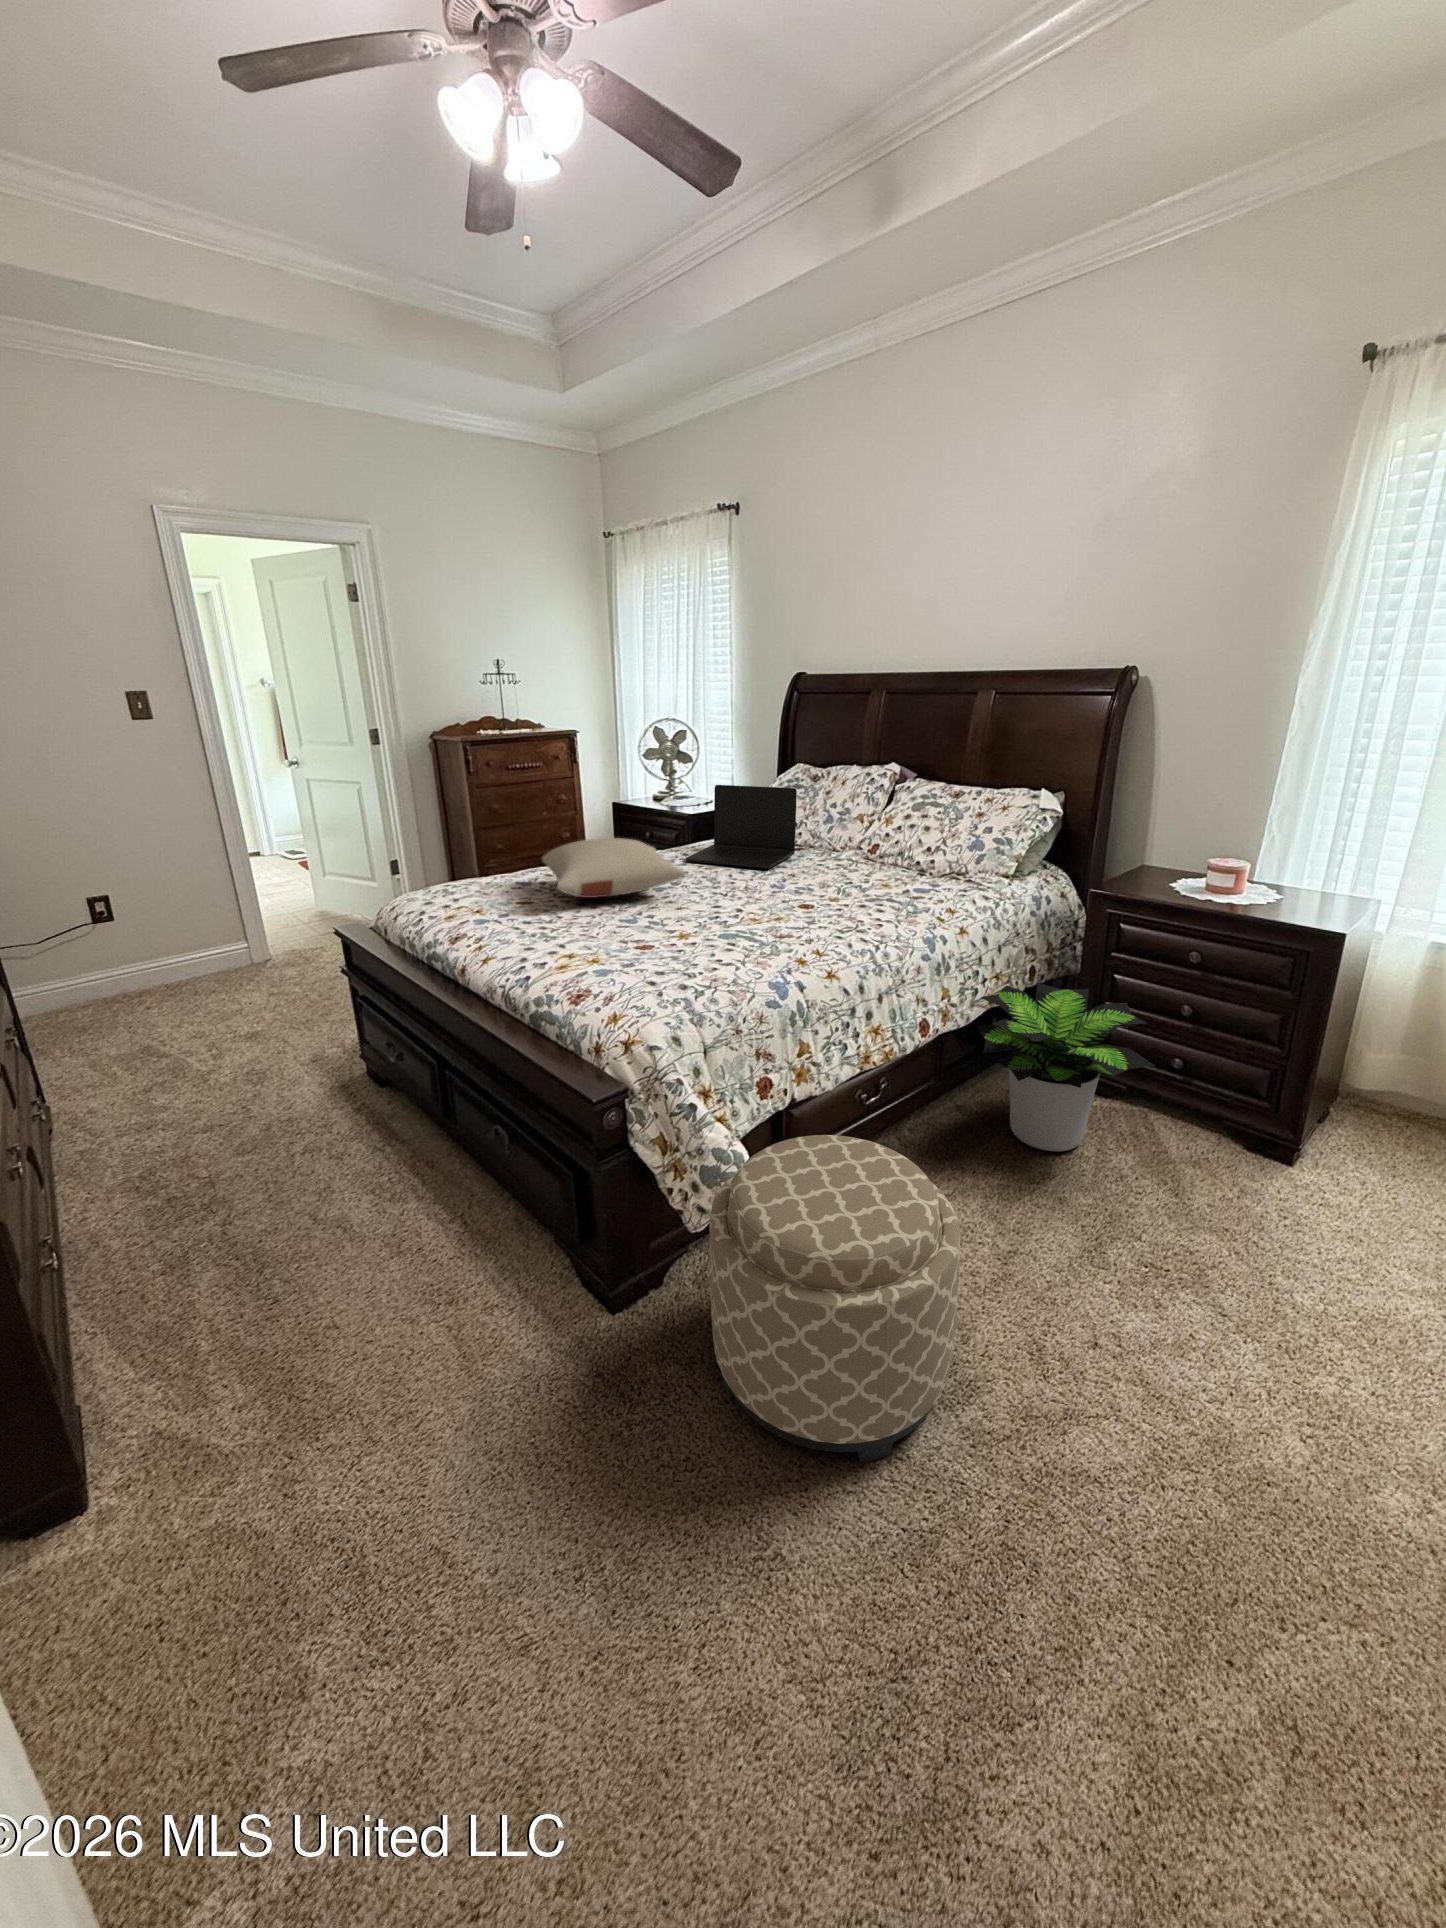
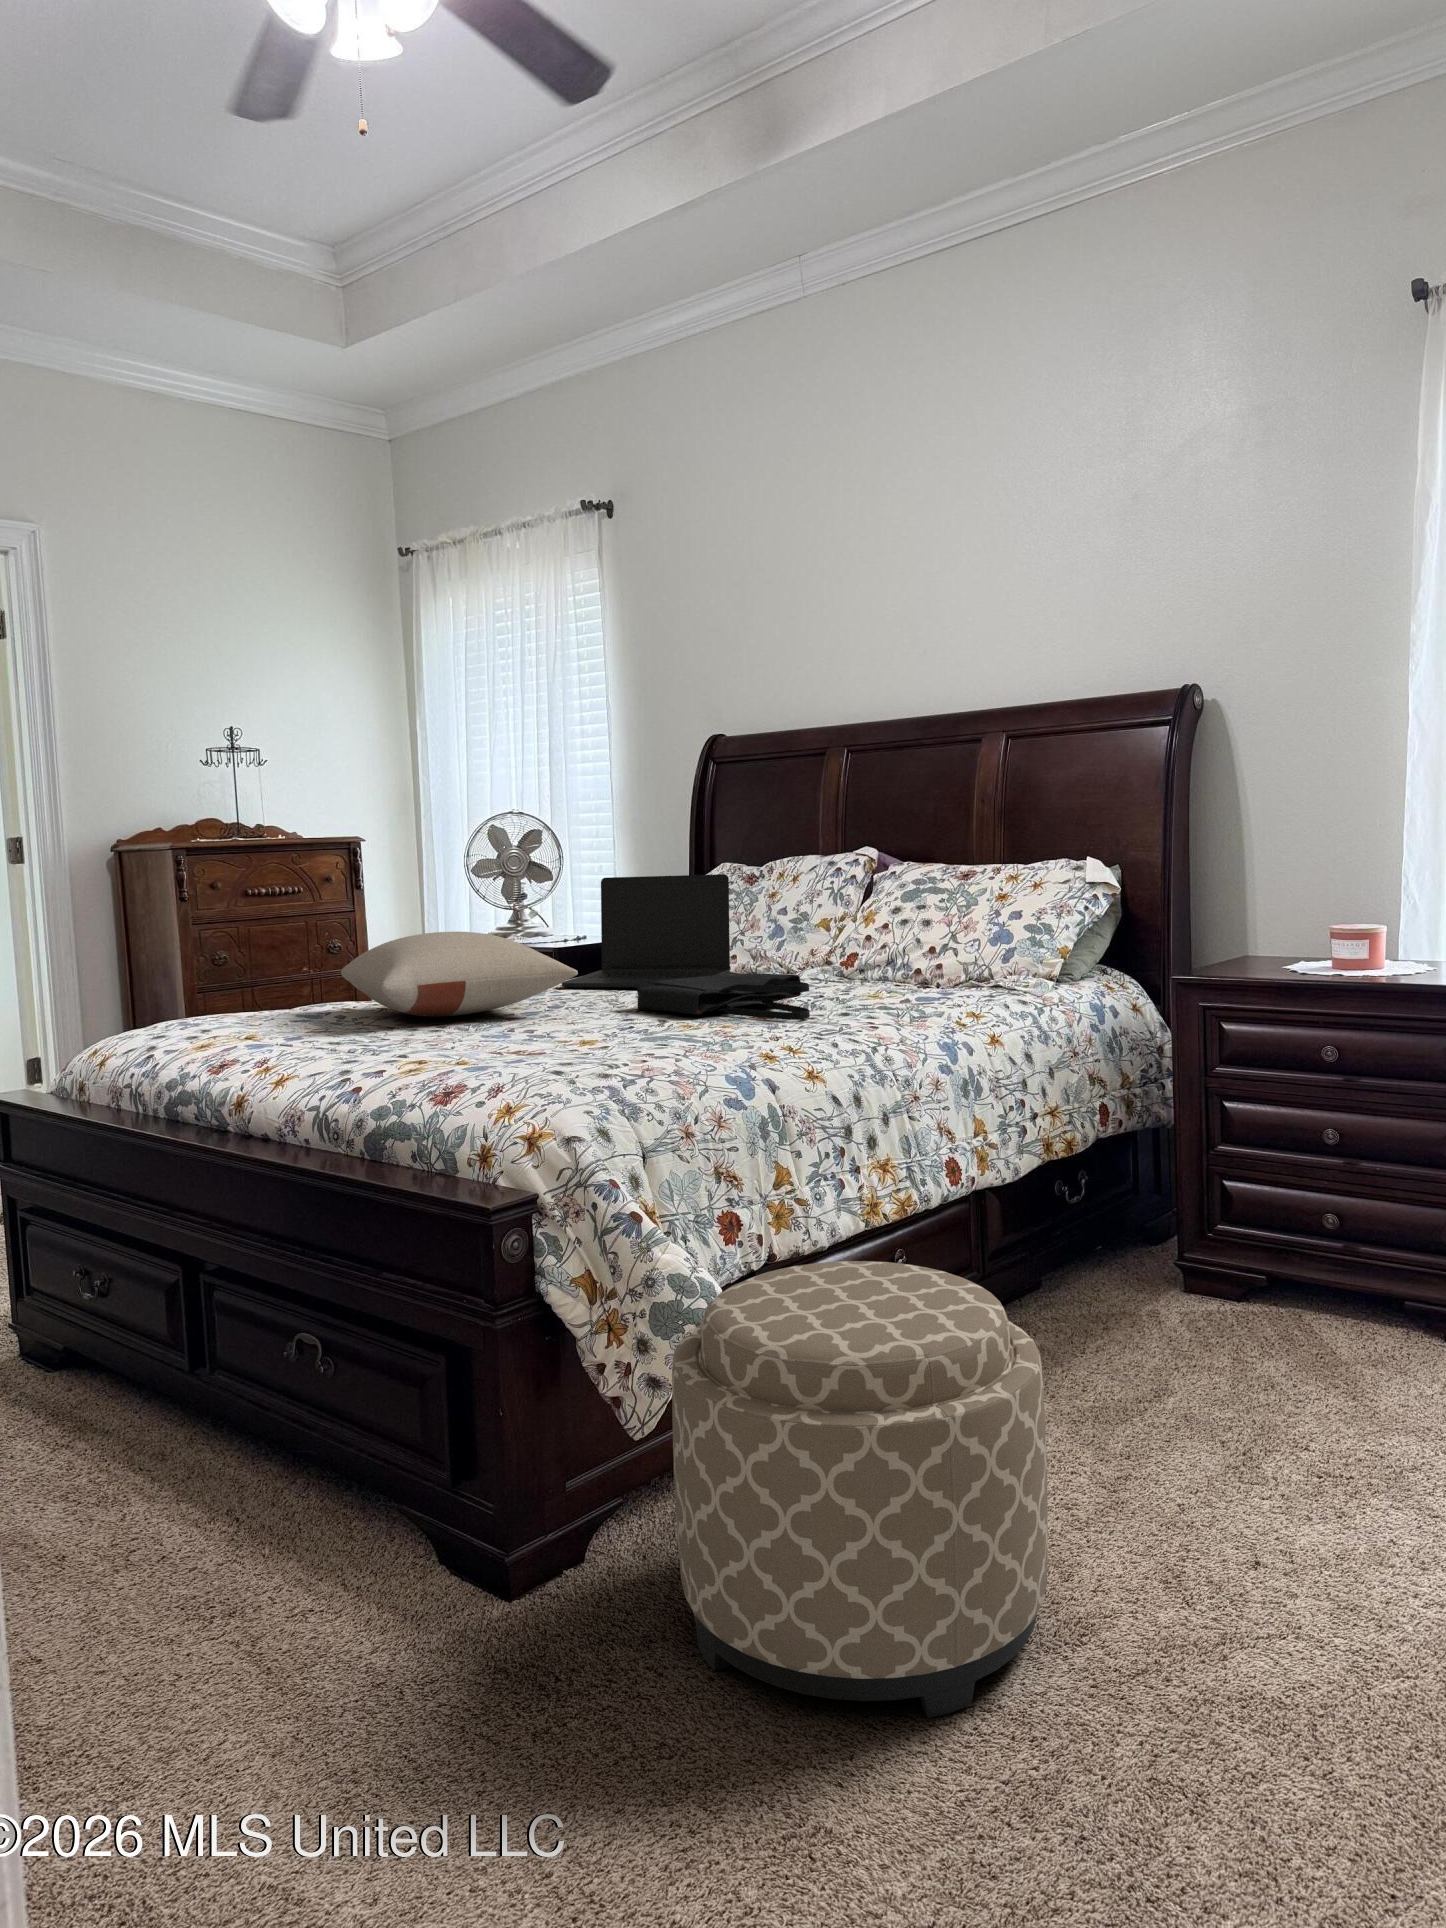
tote bag: none [726,867,837,918] -> present [637,973,810,1020]
potted plant: present [977,983,1155,1151] -> none [1030,1118,1292,1362]

